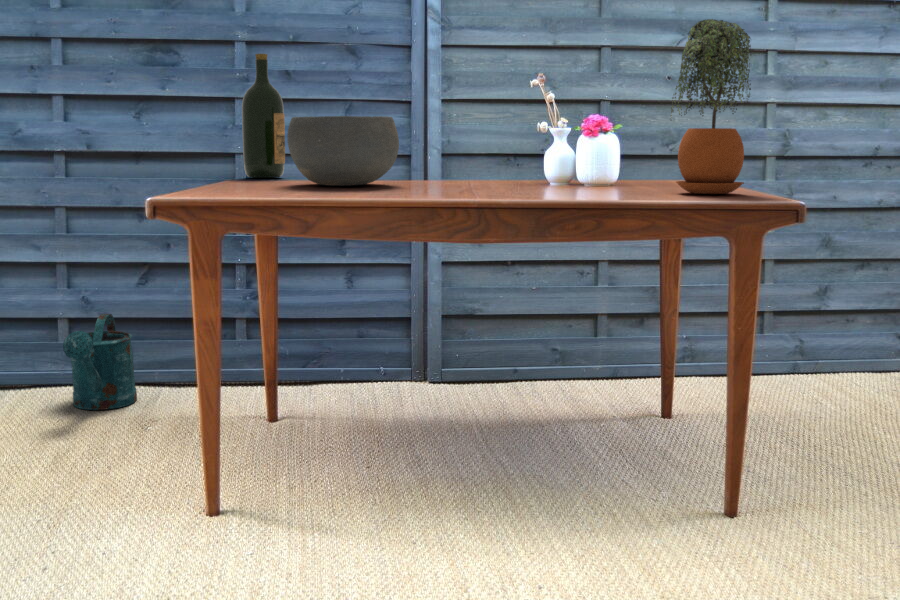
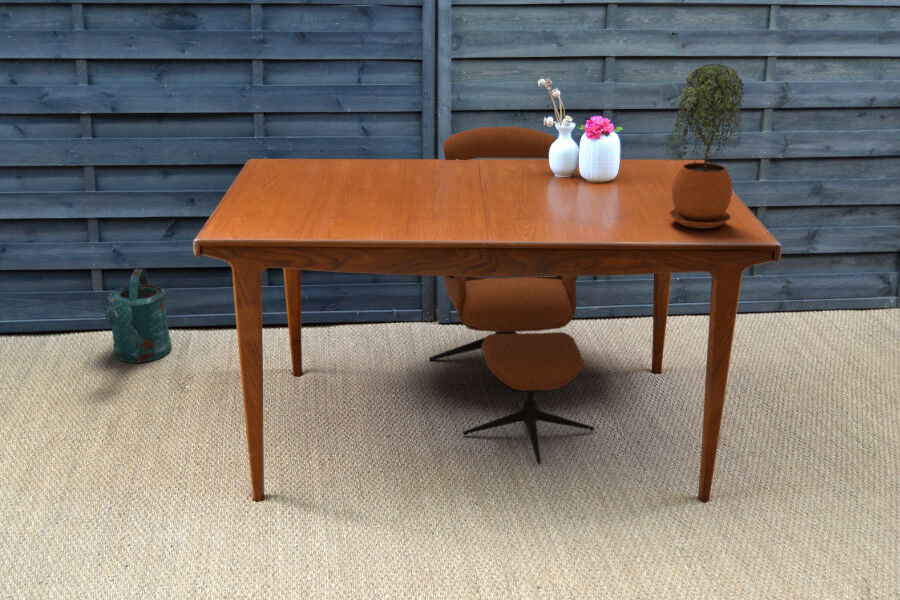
wine bottle: present [242,54,285,178] -> none [264,54,306,173]
bowl: present [287,116,399,186] -> none [312,129,415,204]
lounge chair: none [400,166,606,486] -> present [429,127,595,464]

